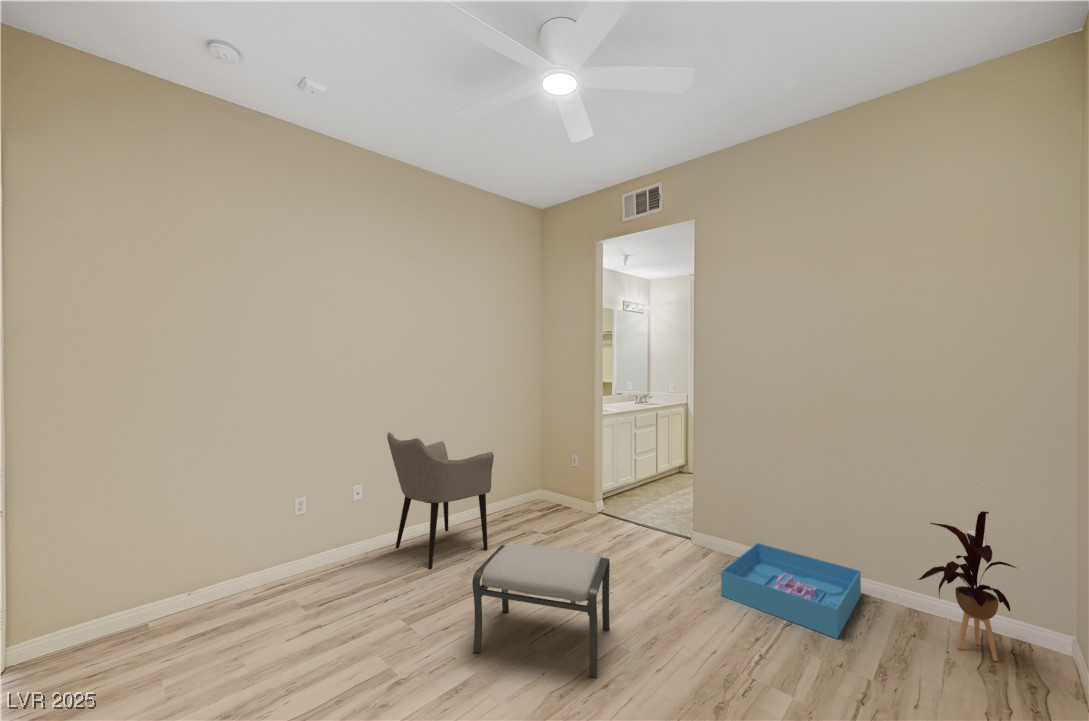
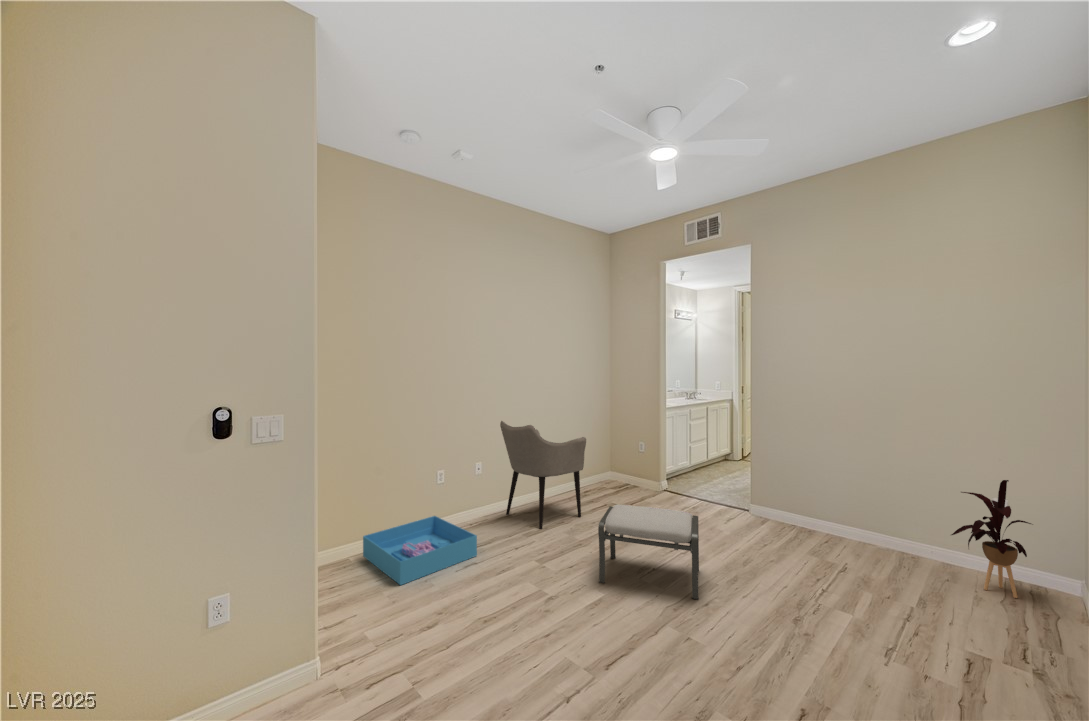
storage bin: present [721,543,861,639] -> present [363,516,477,585]

